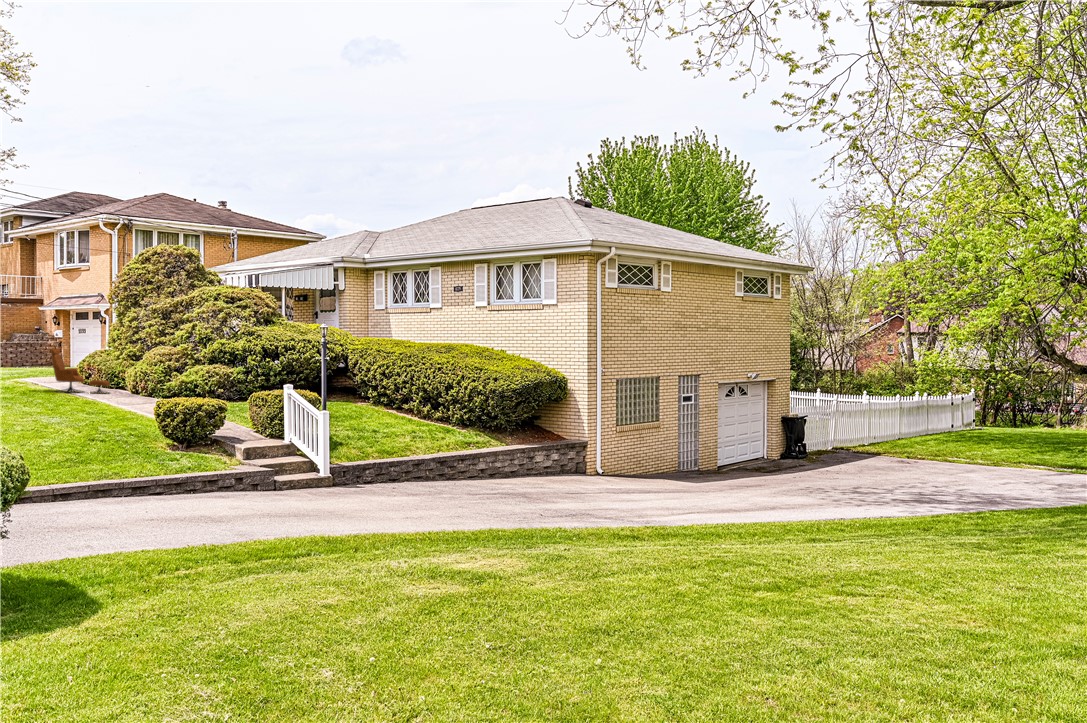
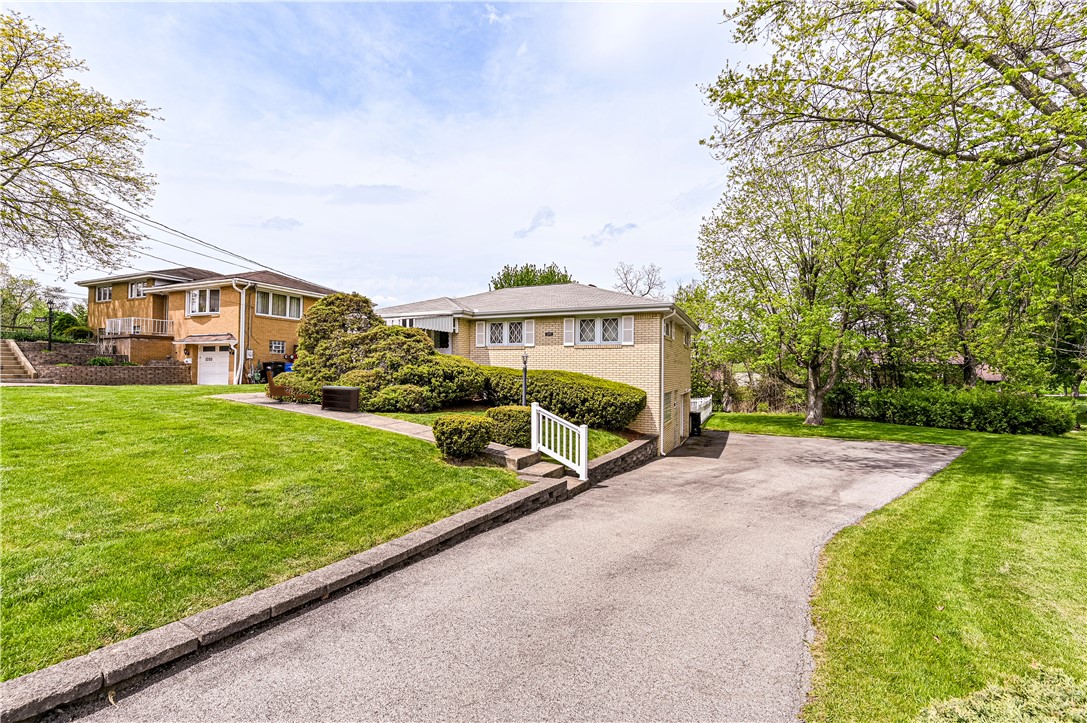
bench: none [104,368,152,404] -> present [321,386,361,412]

